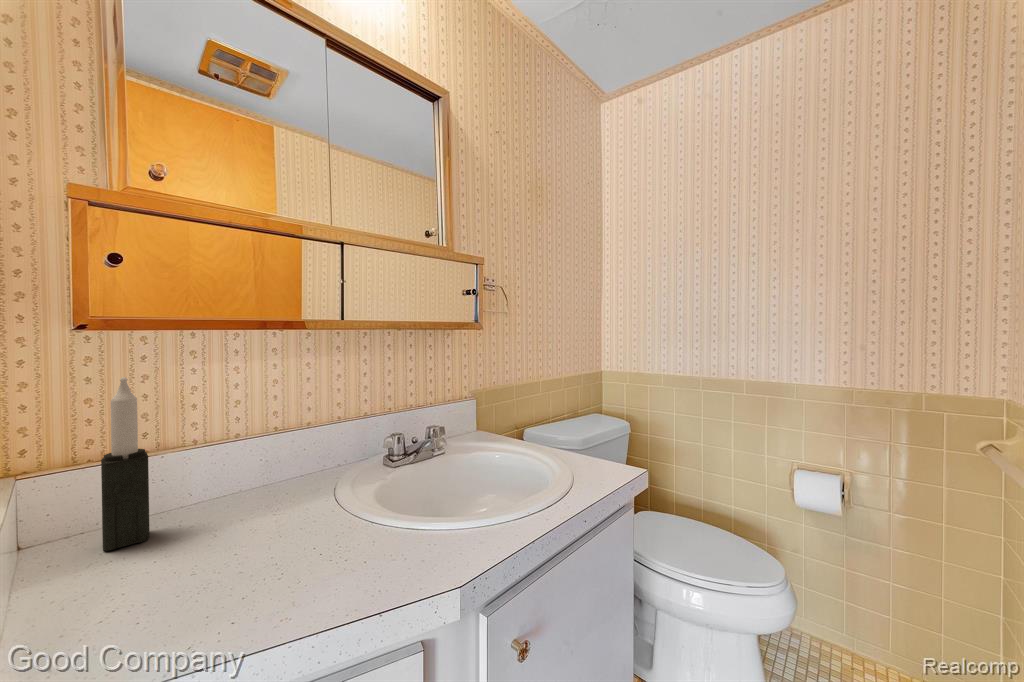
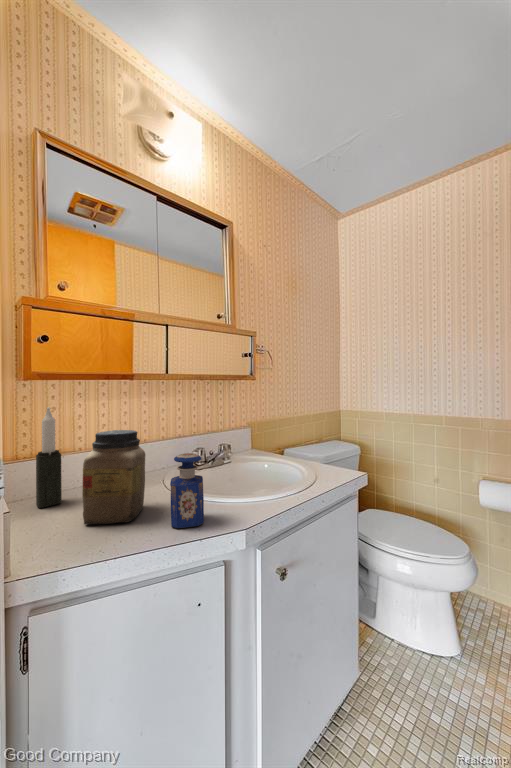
jar: none [170,417,293,588] -> present [82,430,145,524]
perfume bottle: none [328,458,388,591] -> present [170,453,204,528]

